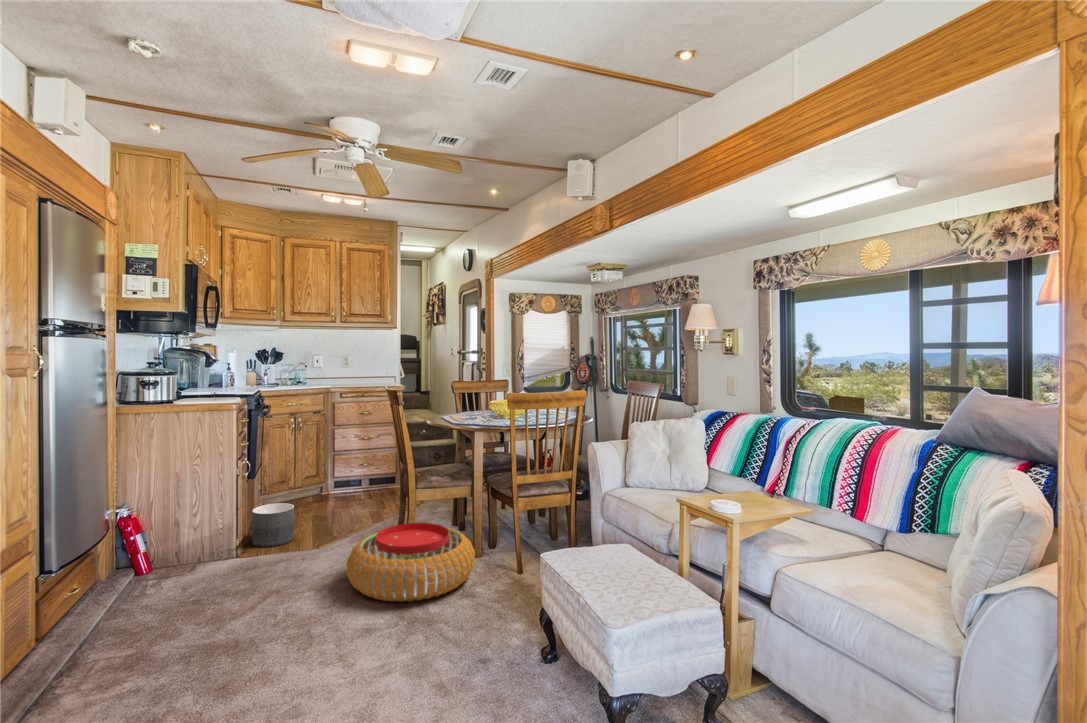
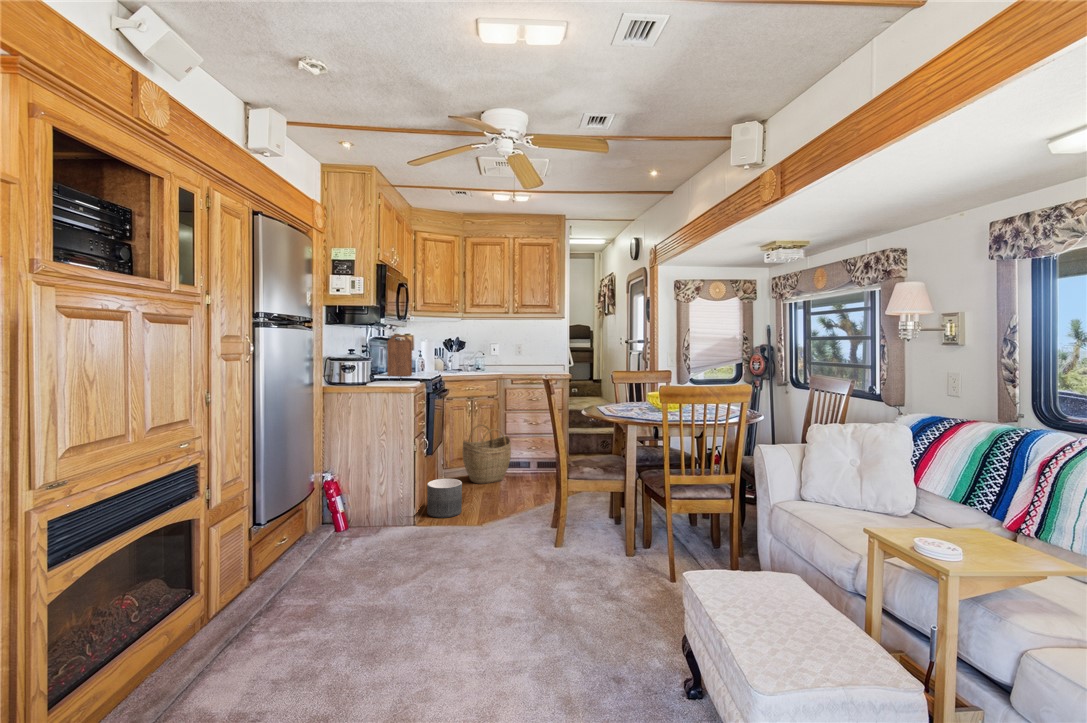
cutting board: none [193,344,226,392] -> present [387,335,412,376]
woven basket: none [286,443,343,508] -> present [462,424,511,484]
pouf: present [346,523,475,602] -> none [495,513,621,595]

